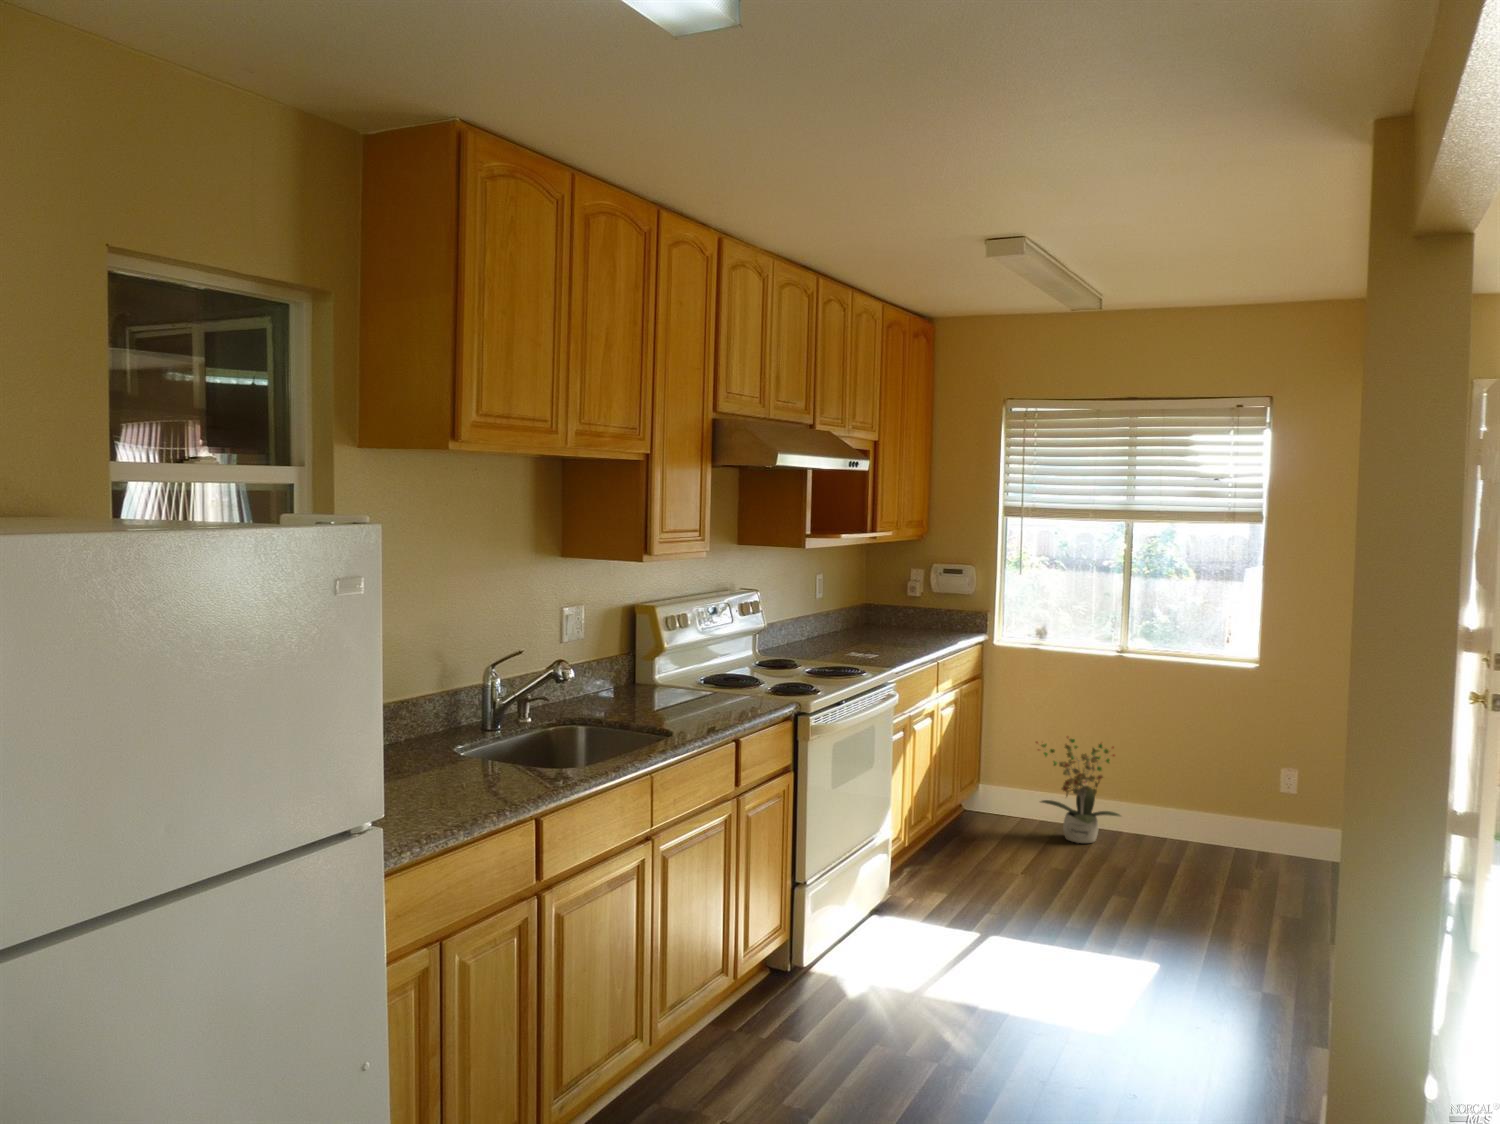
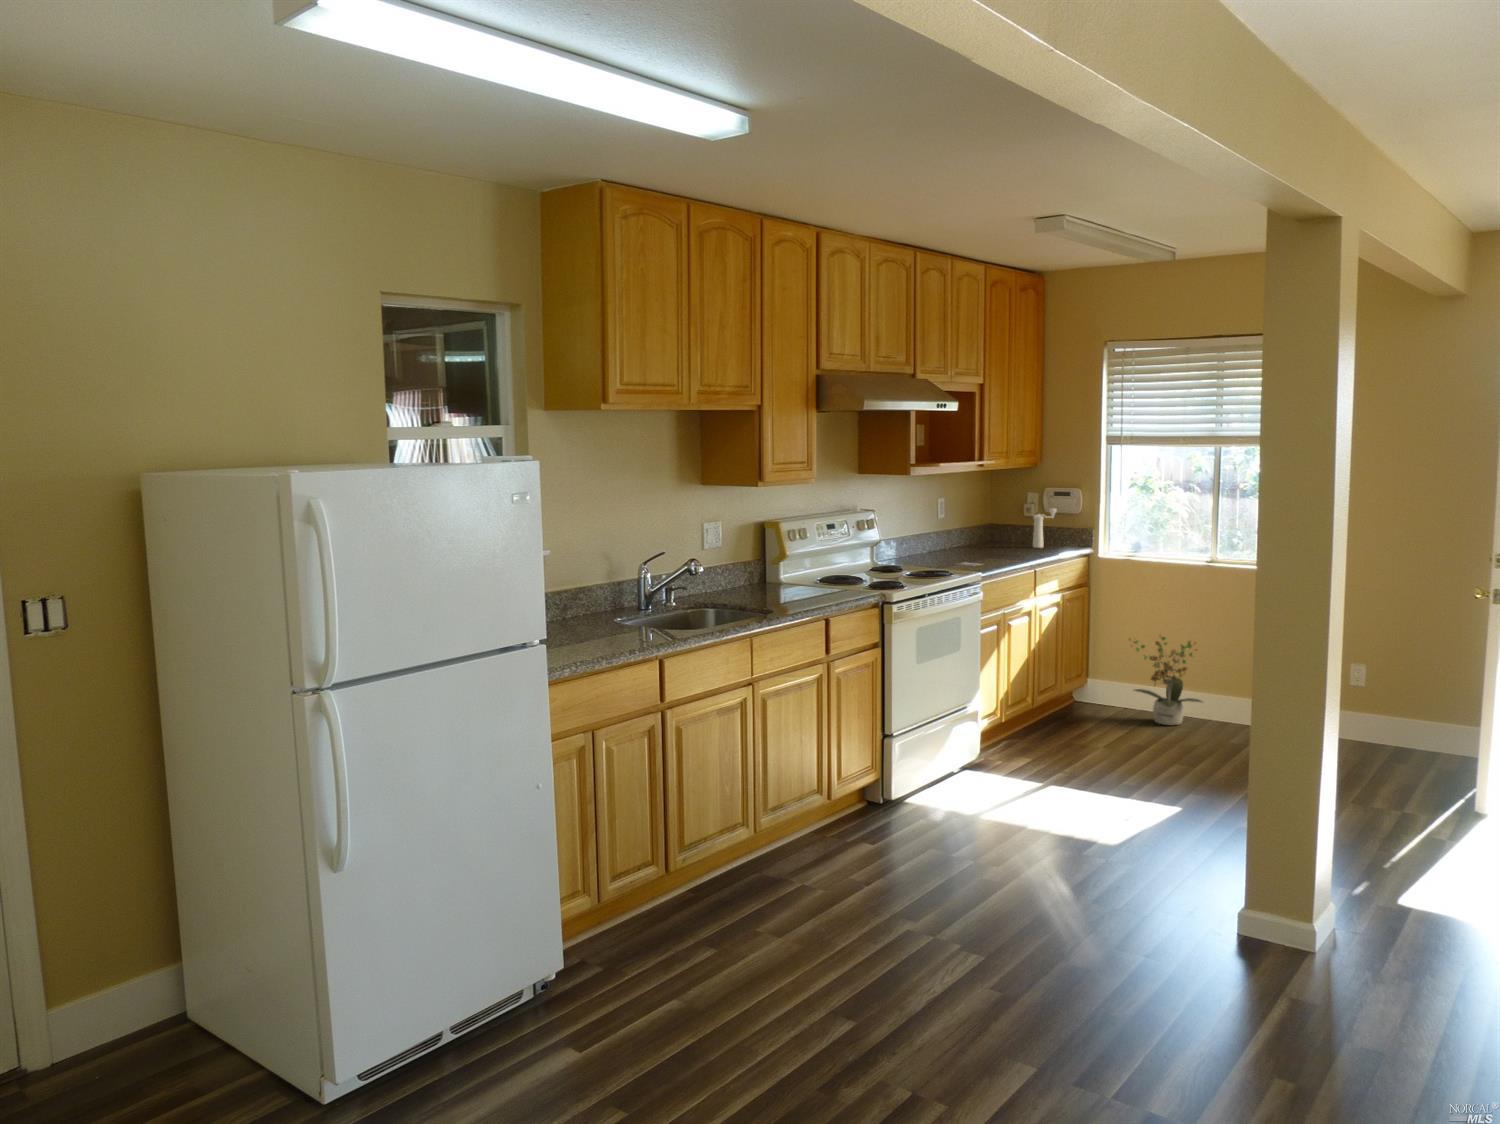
pepper mill: none [920,587,946,633] -> present [1033,508,1056,548]

